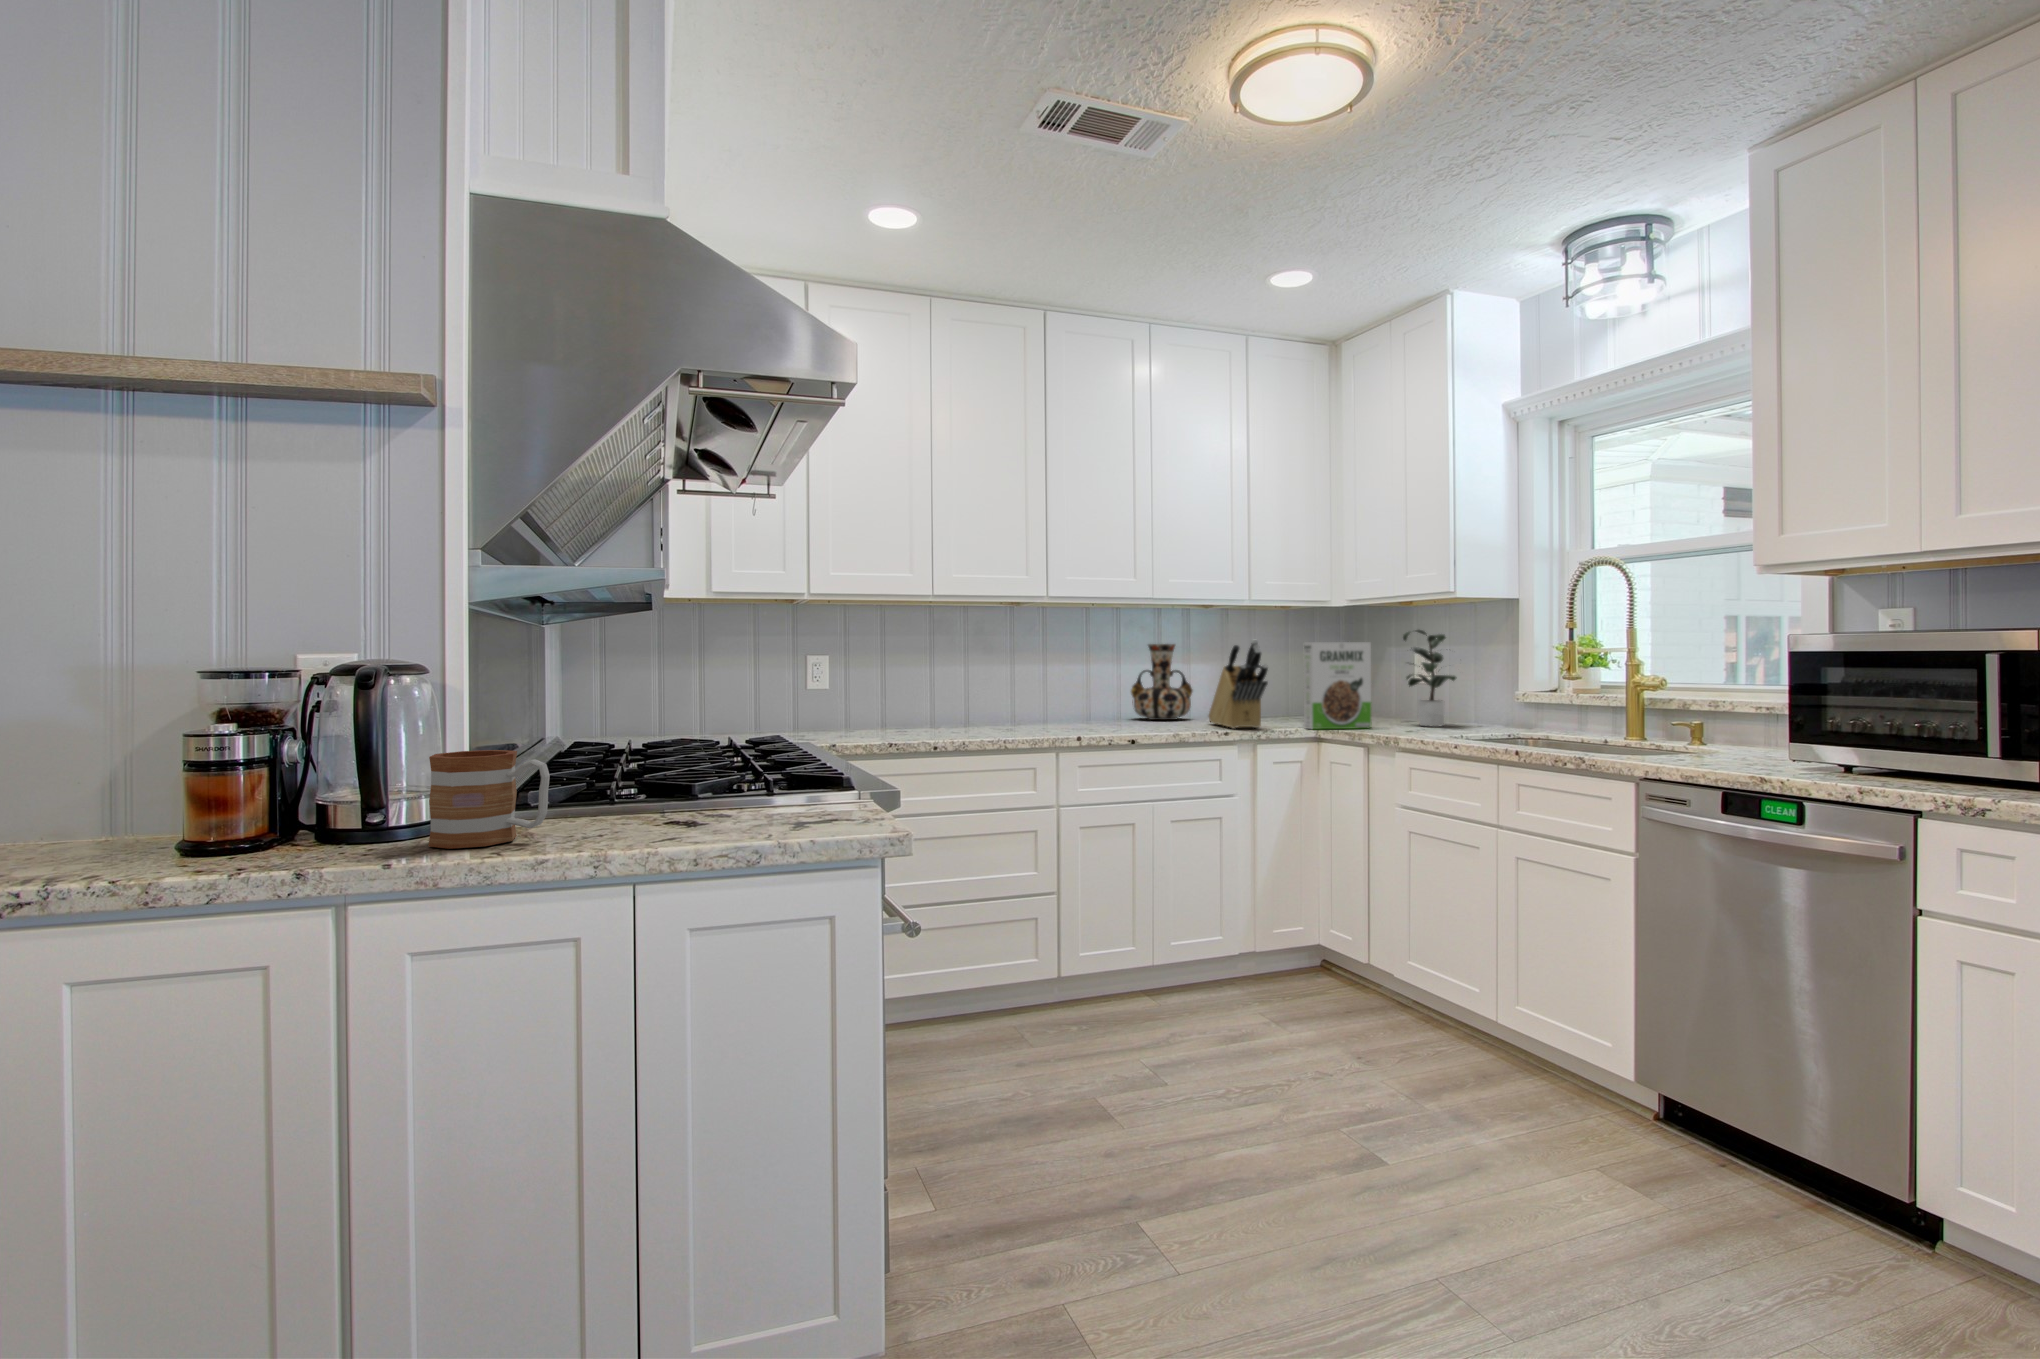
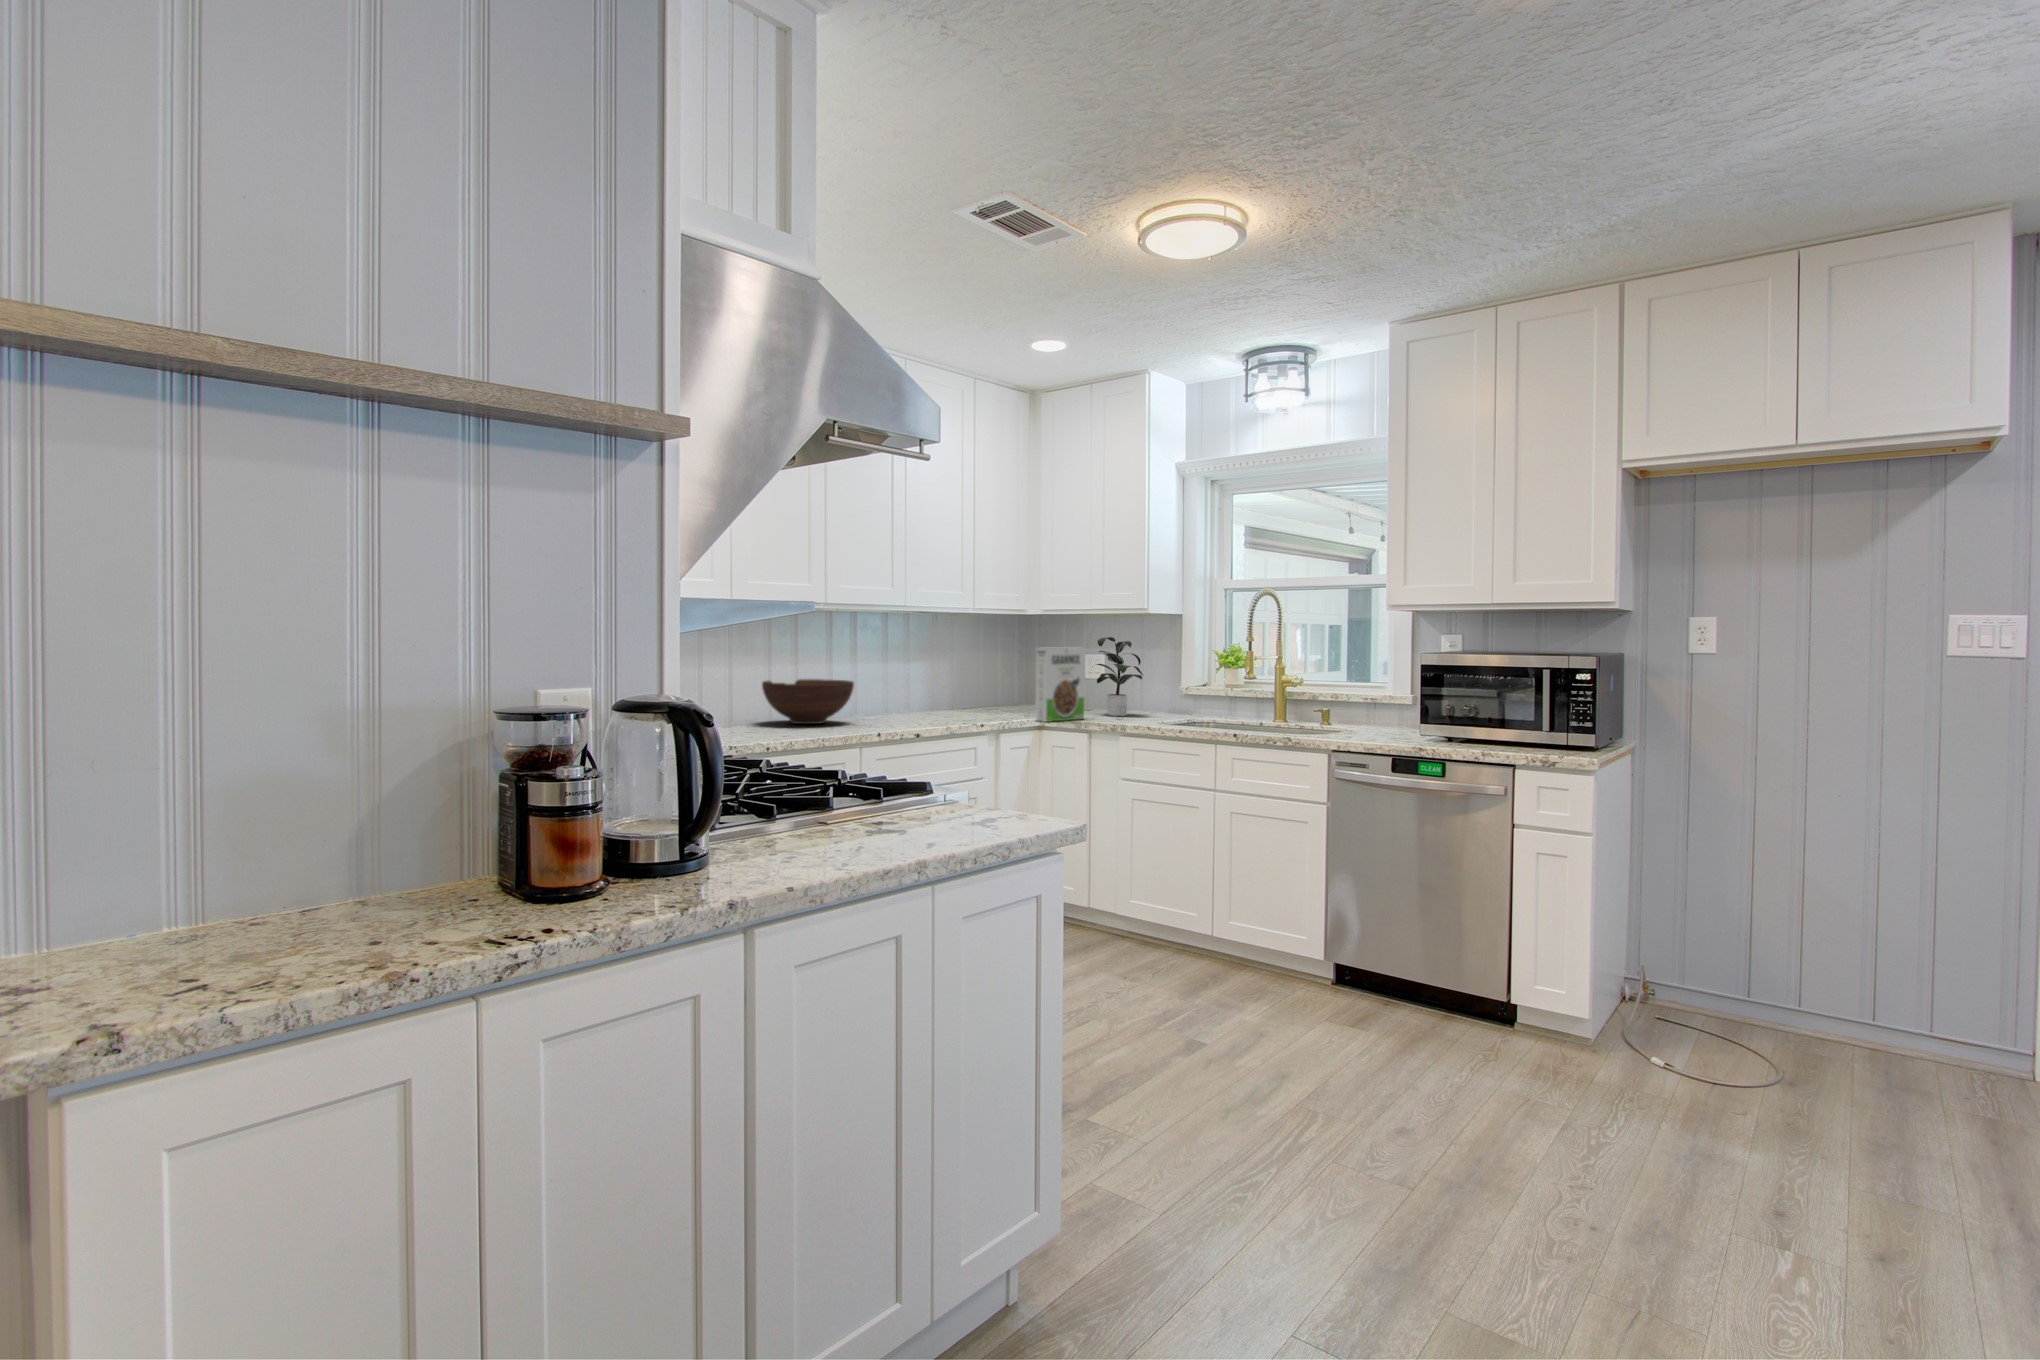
knife block: present [1209,640,1268,729] -> none [946,645,1018,724]
vase: present [1131,644,1192,720] -> none [861,646,915,717]
fruit bowl: none [1007,678,1100,724] -> present [762,679,854,724]
mug: present [428,750,550,849] -> none [775,778,875,869]

